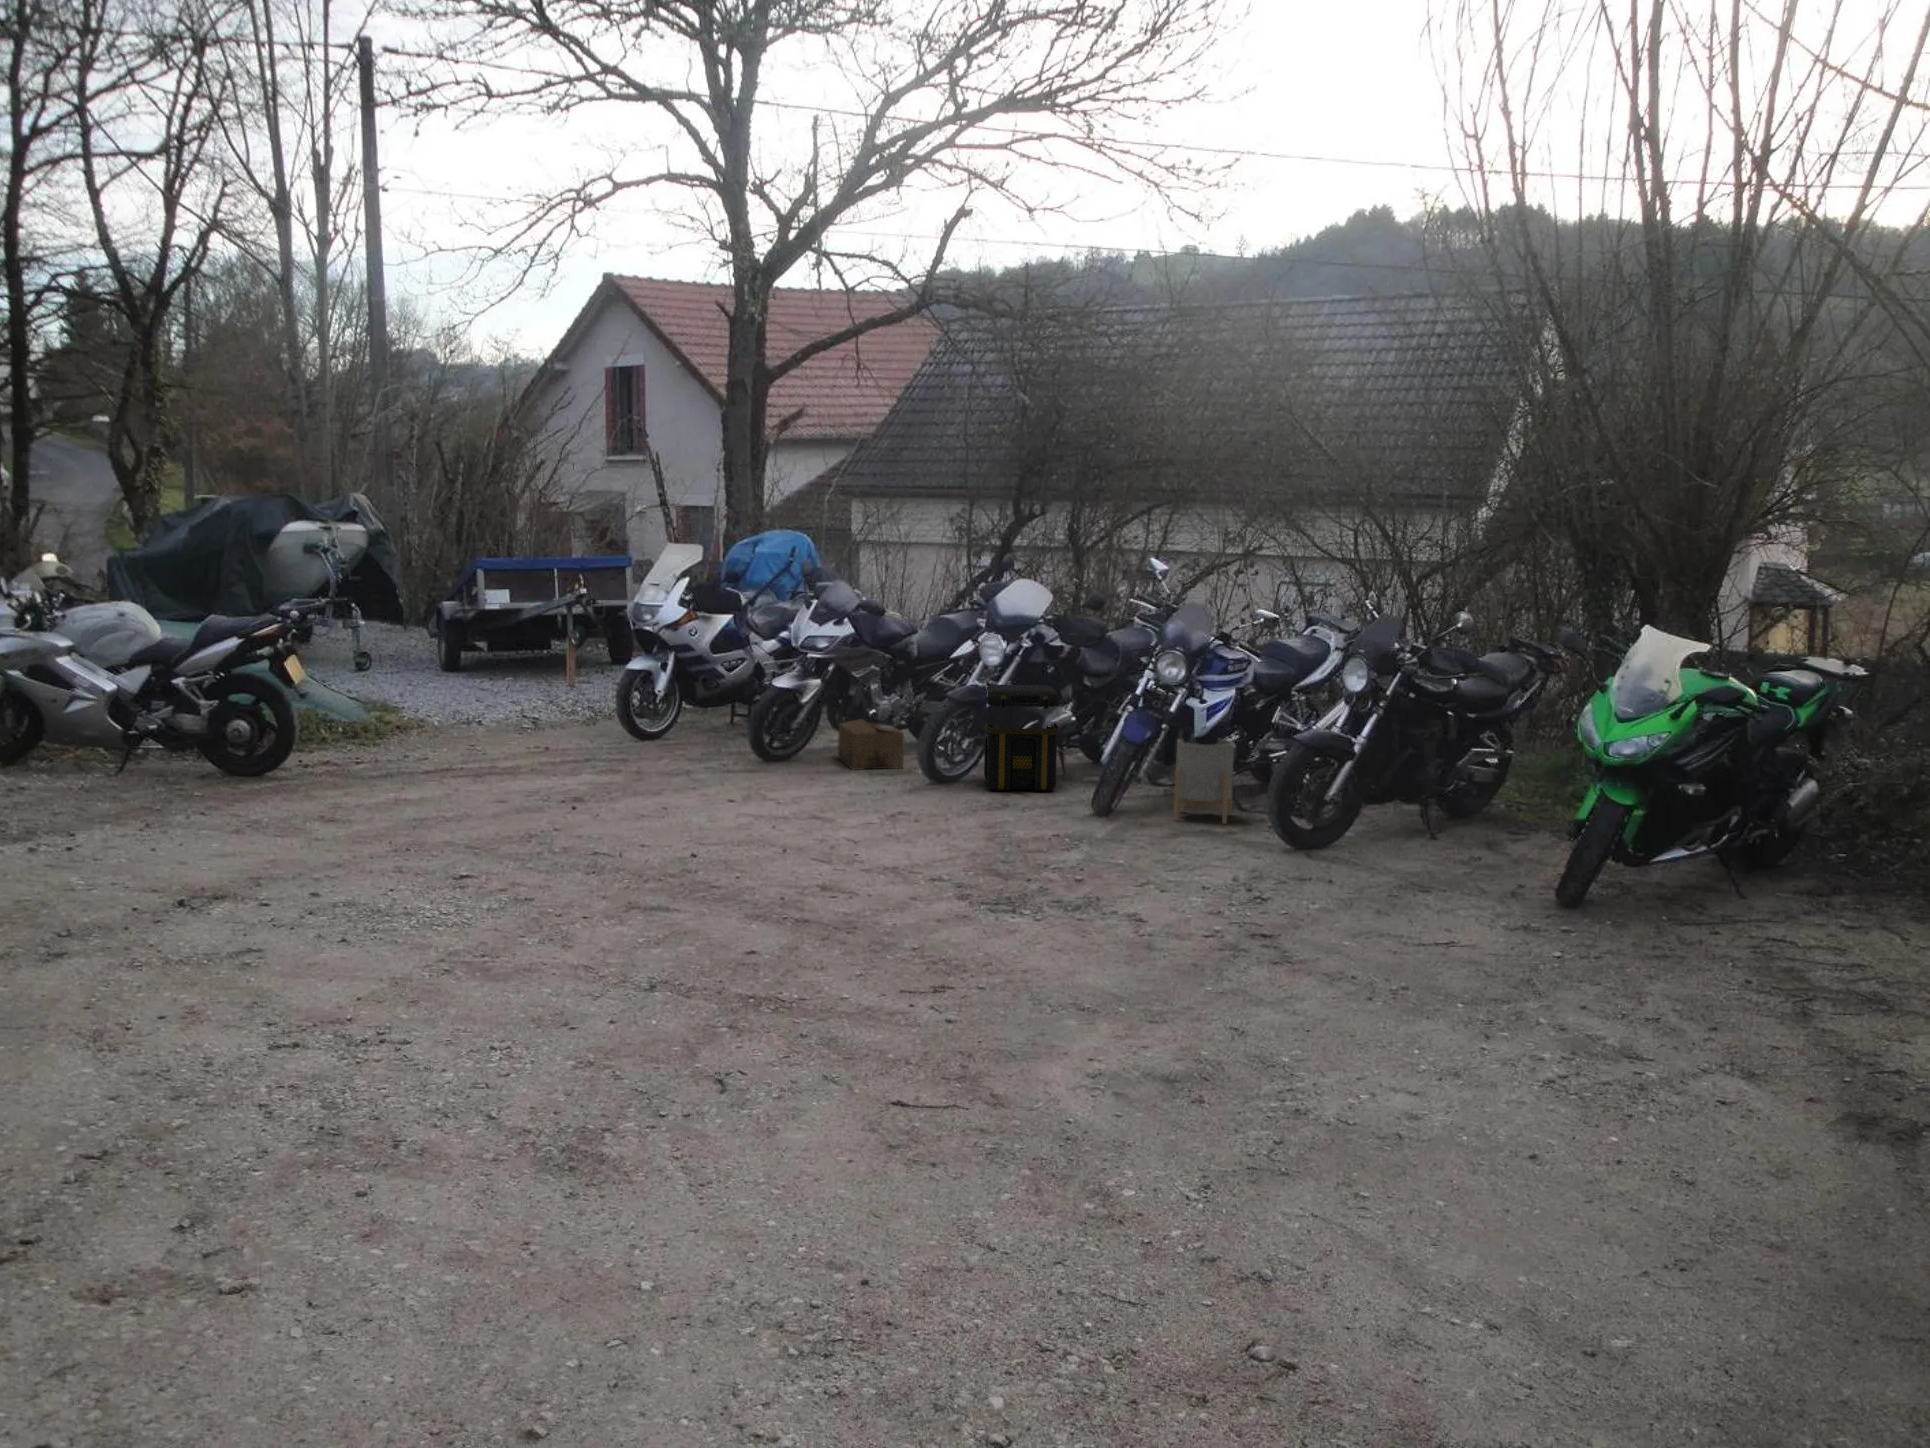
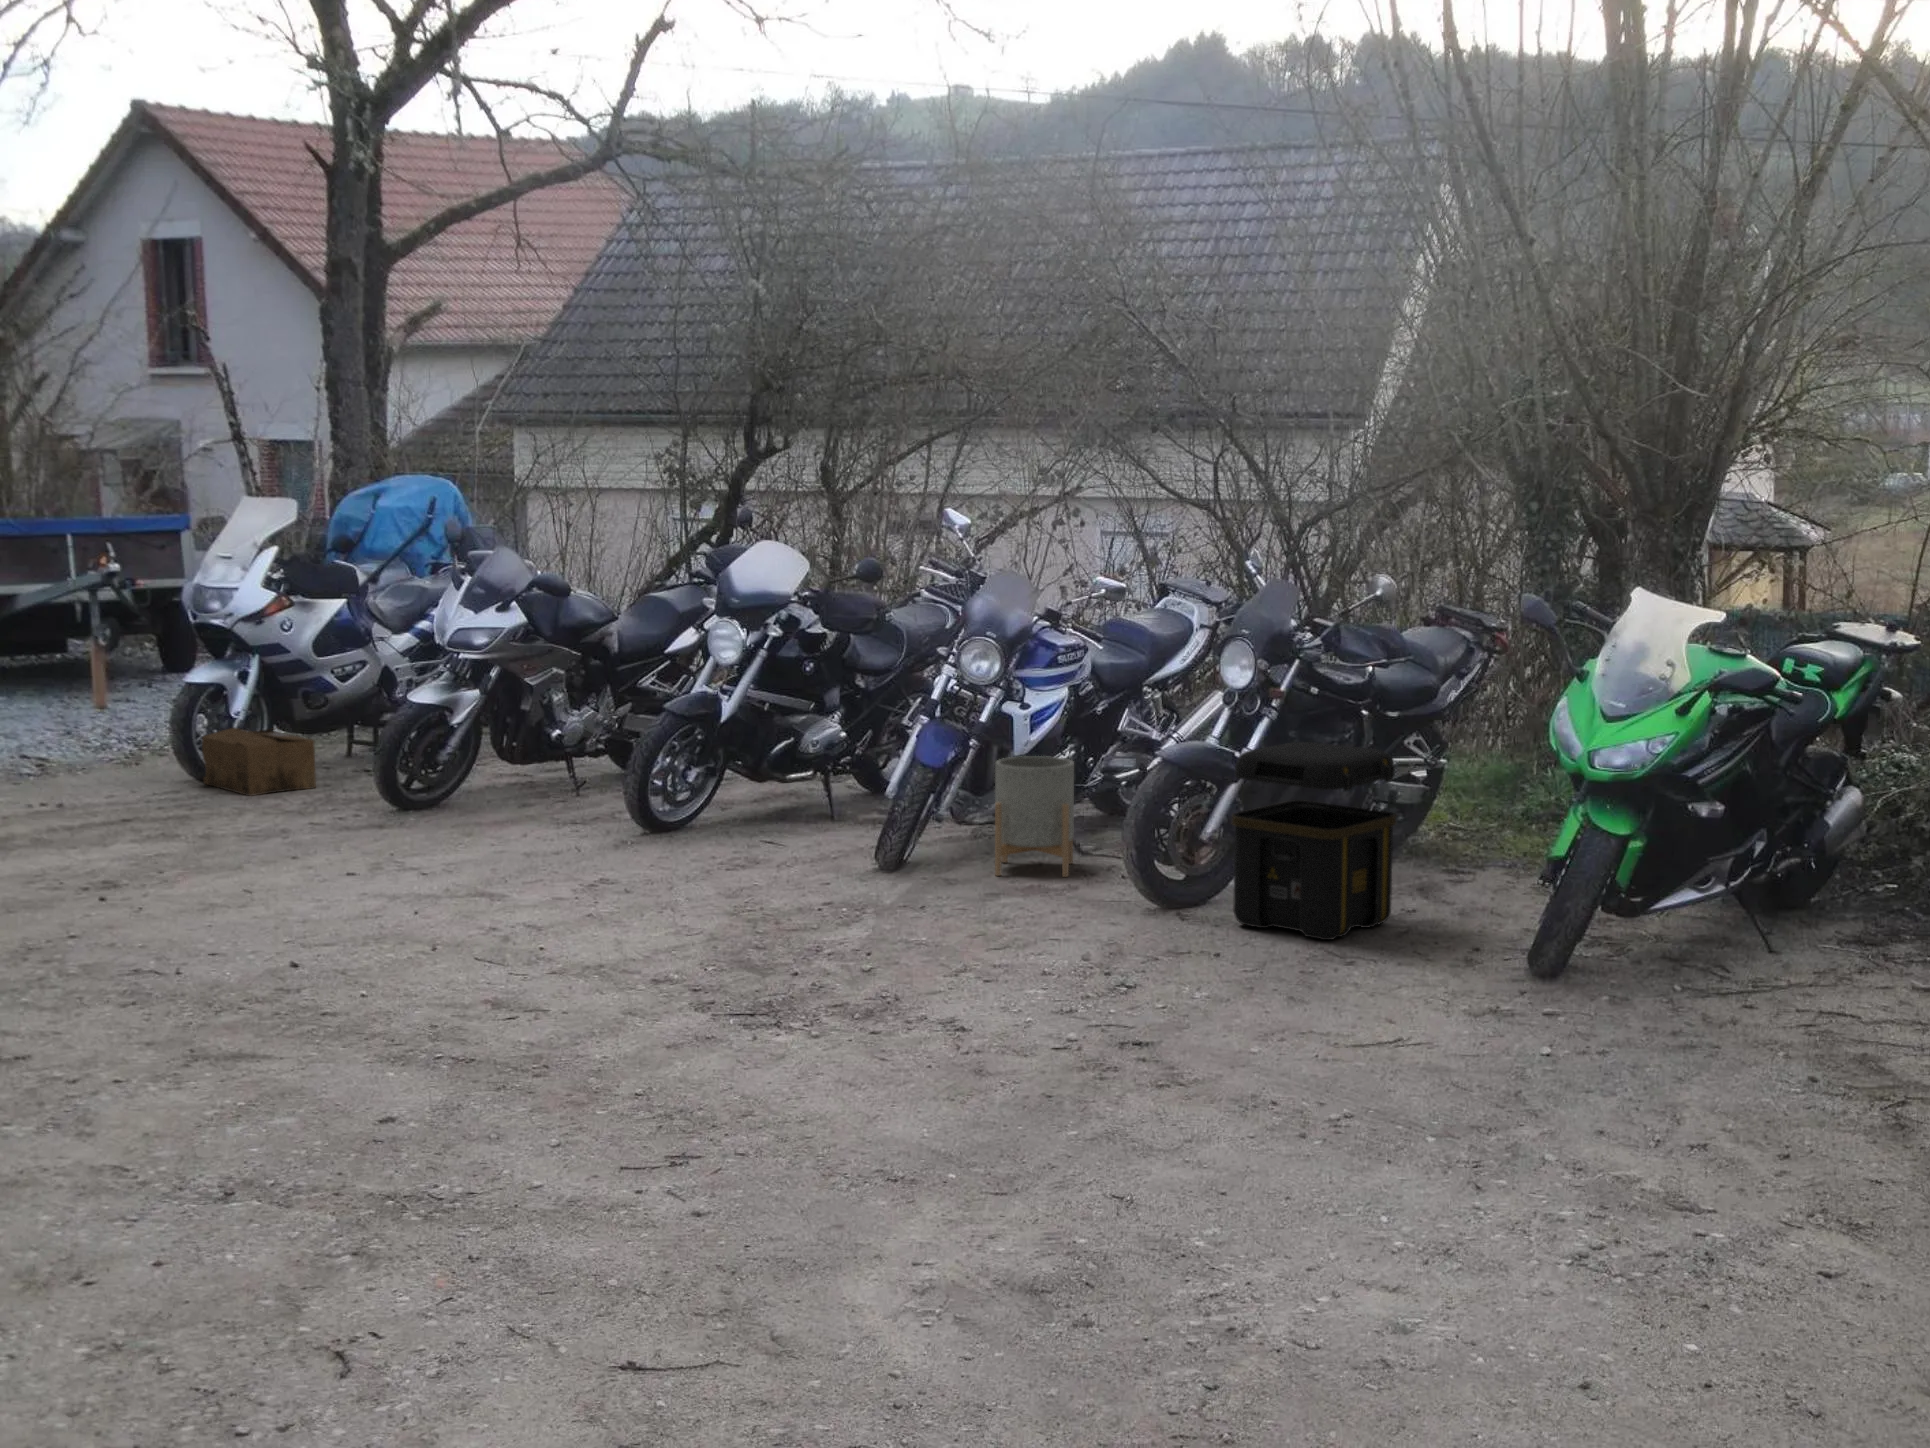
toolbox: present [984,685,1060,792] -> present [1232,742,1396,940]
cardboard box: present [838,719,904,770] -> present [202,727,316,796]

